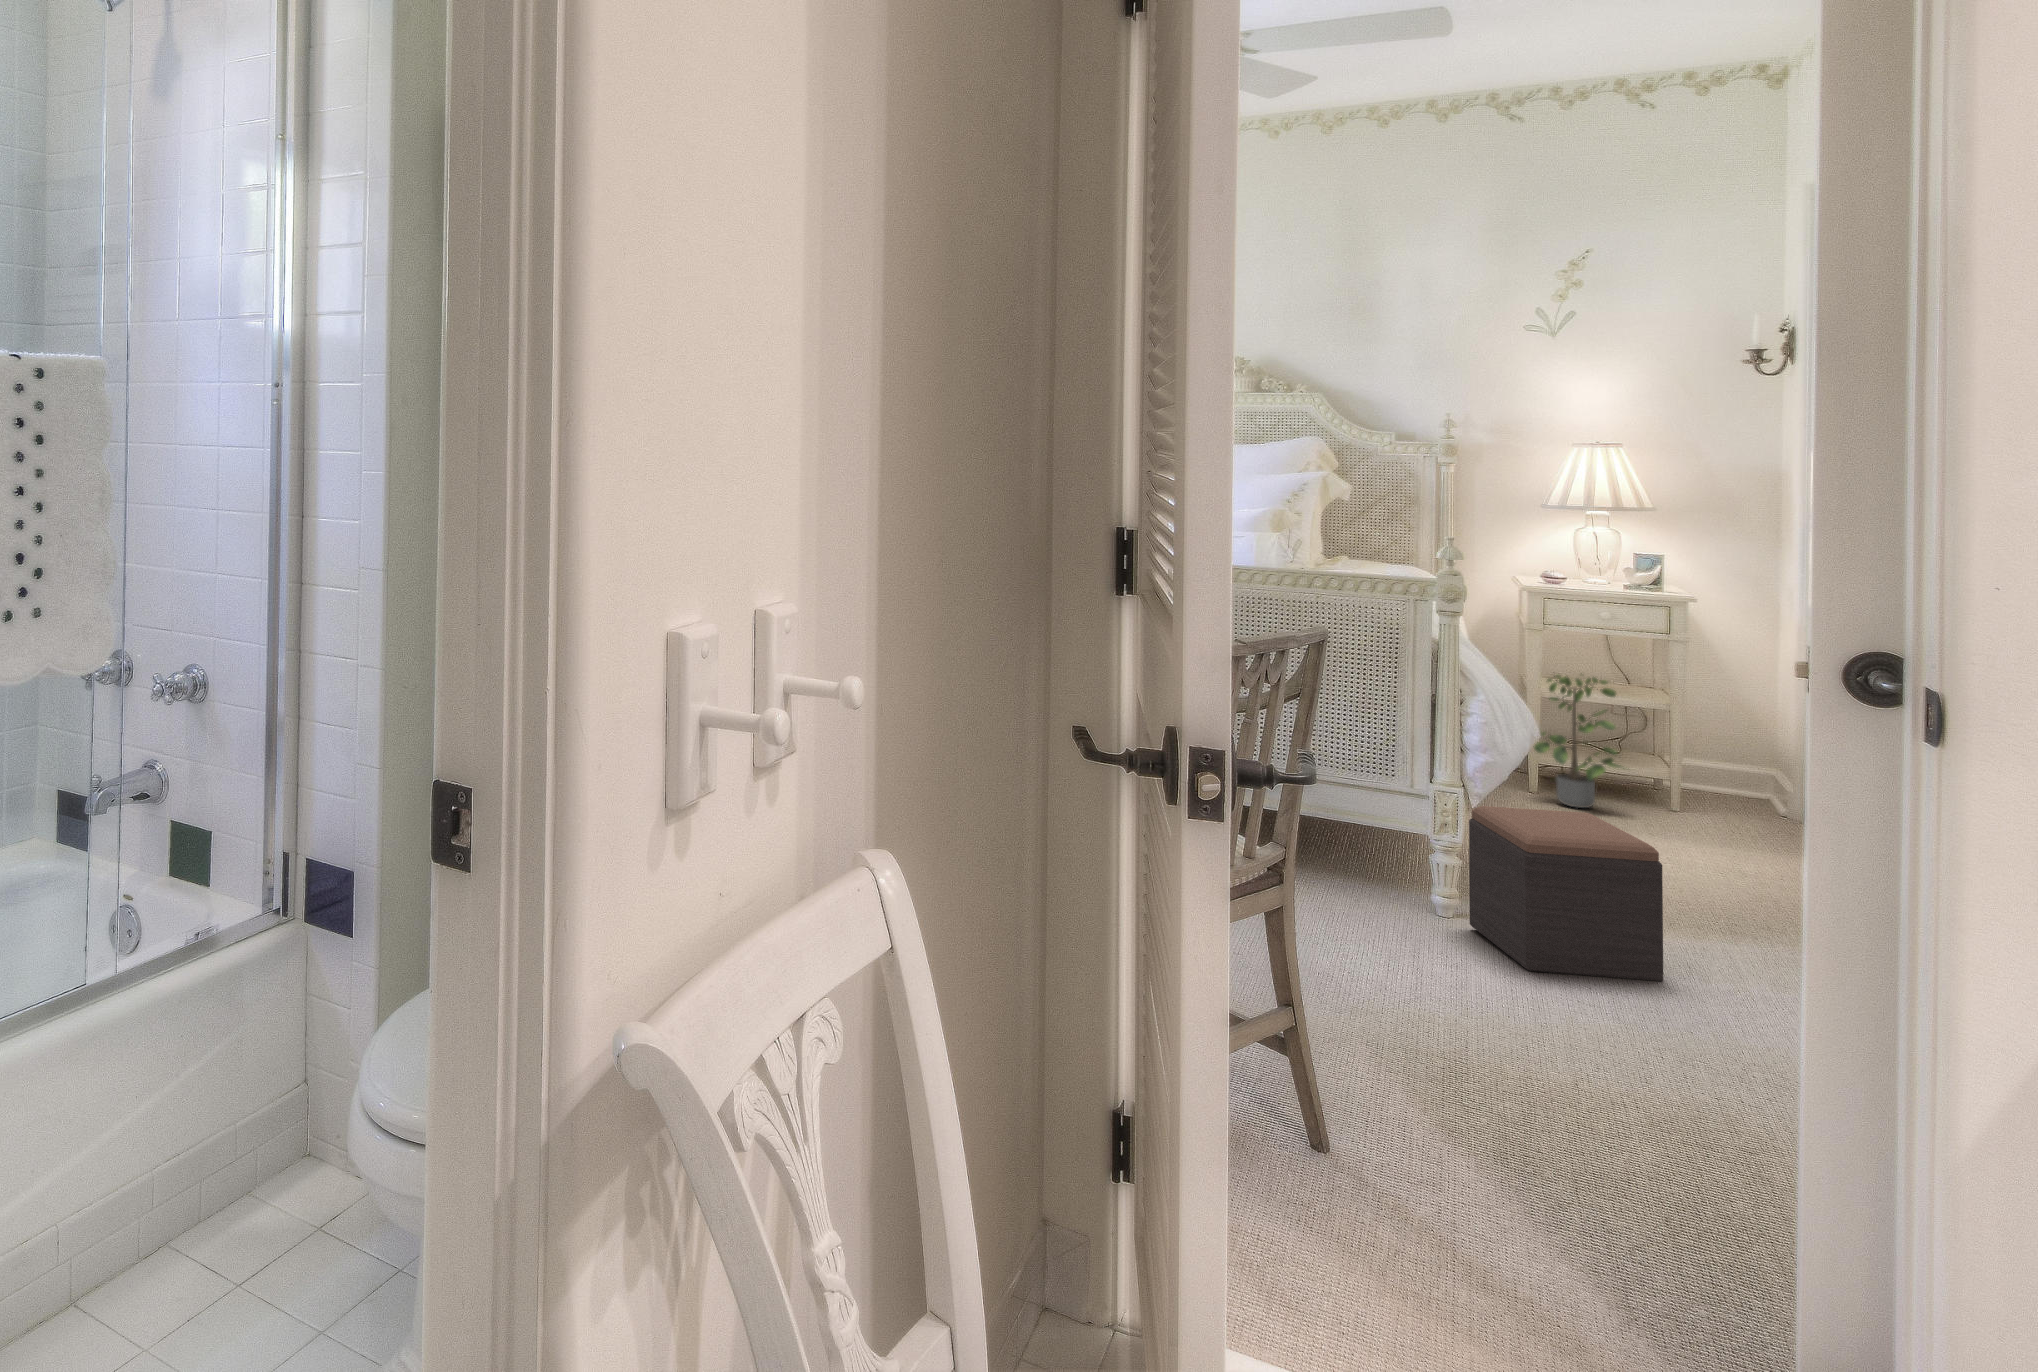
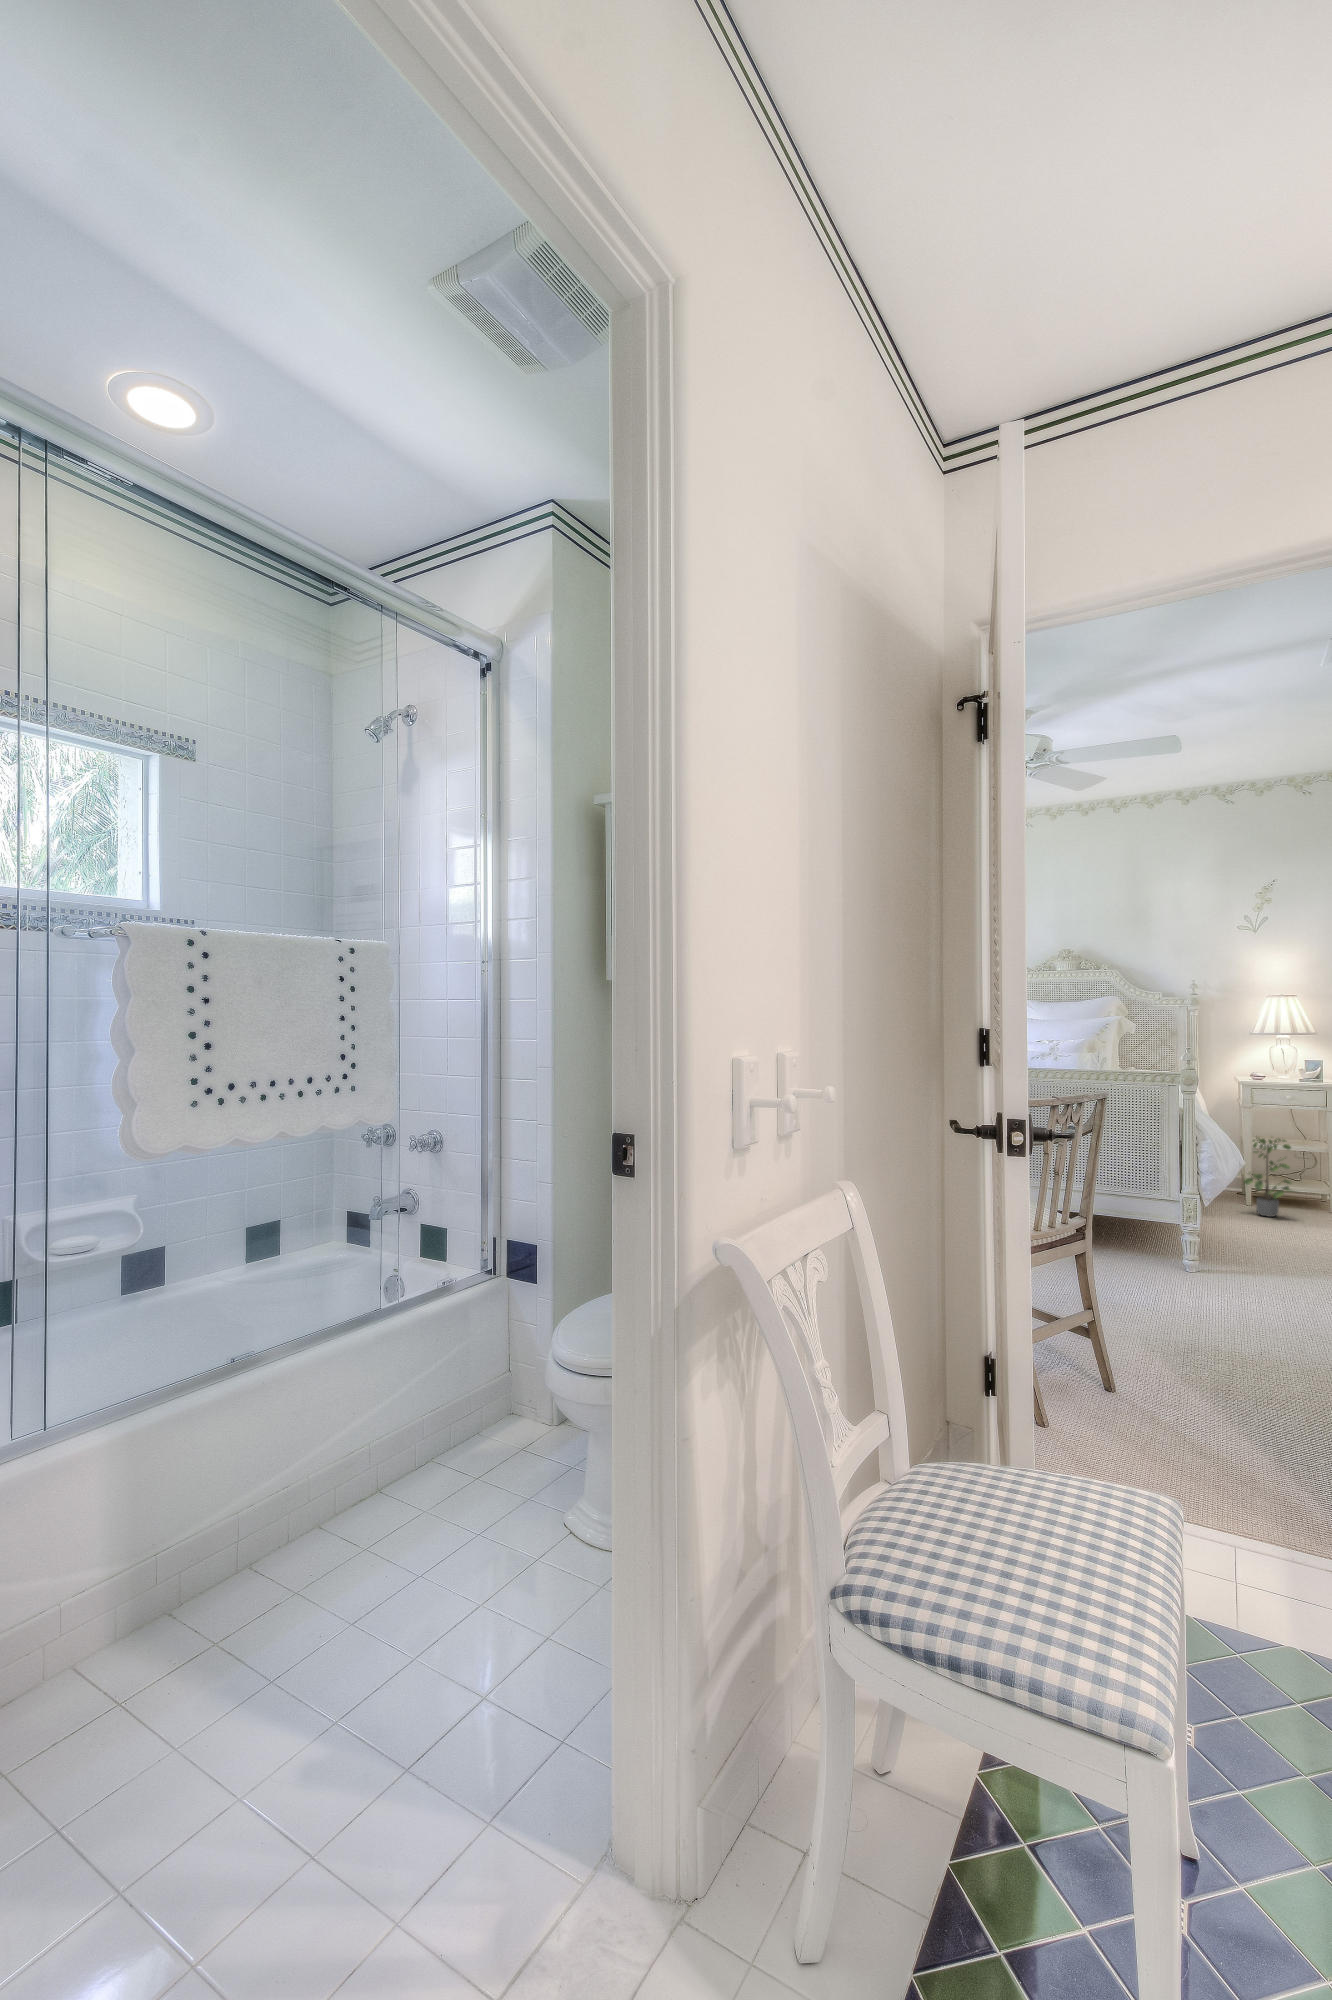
footstool: present [1469,806,1663,981] -> none [1189,1207,1294,1302]

